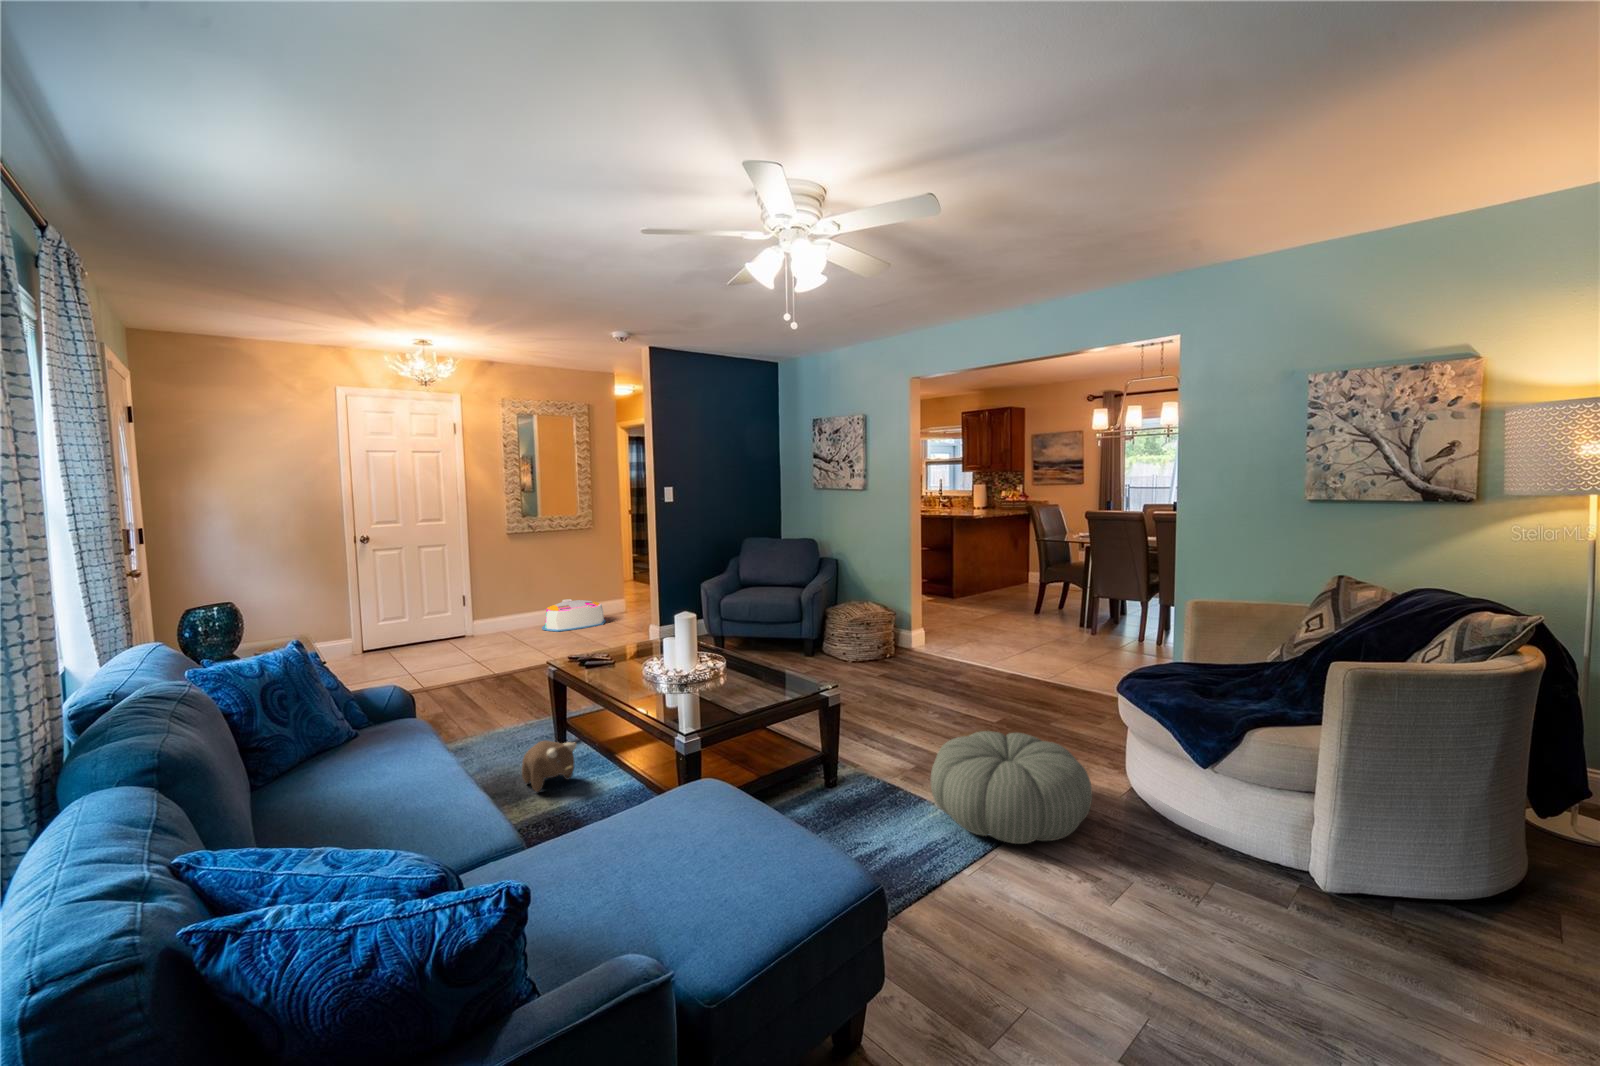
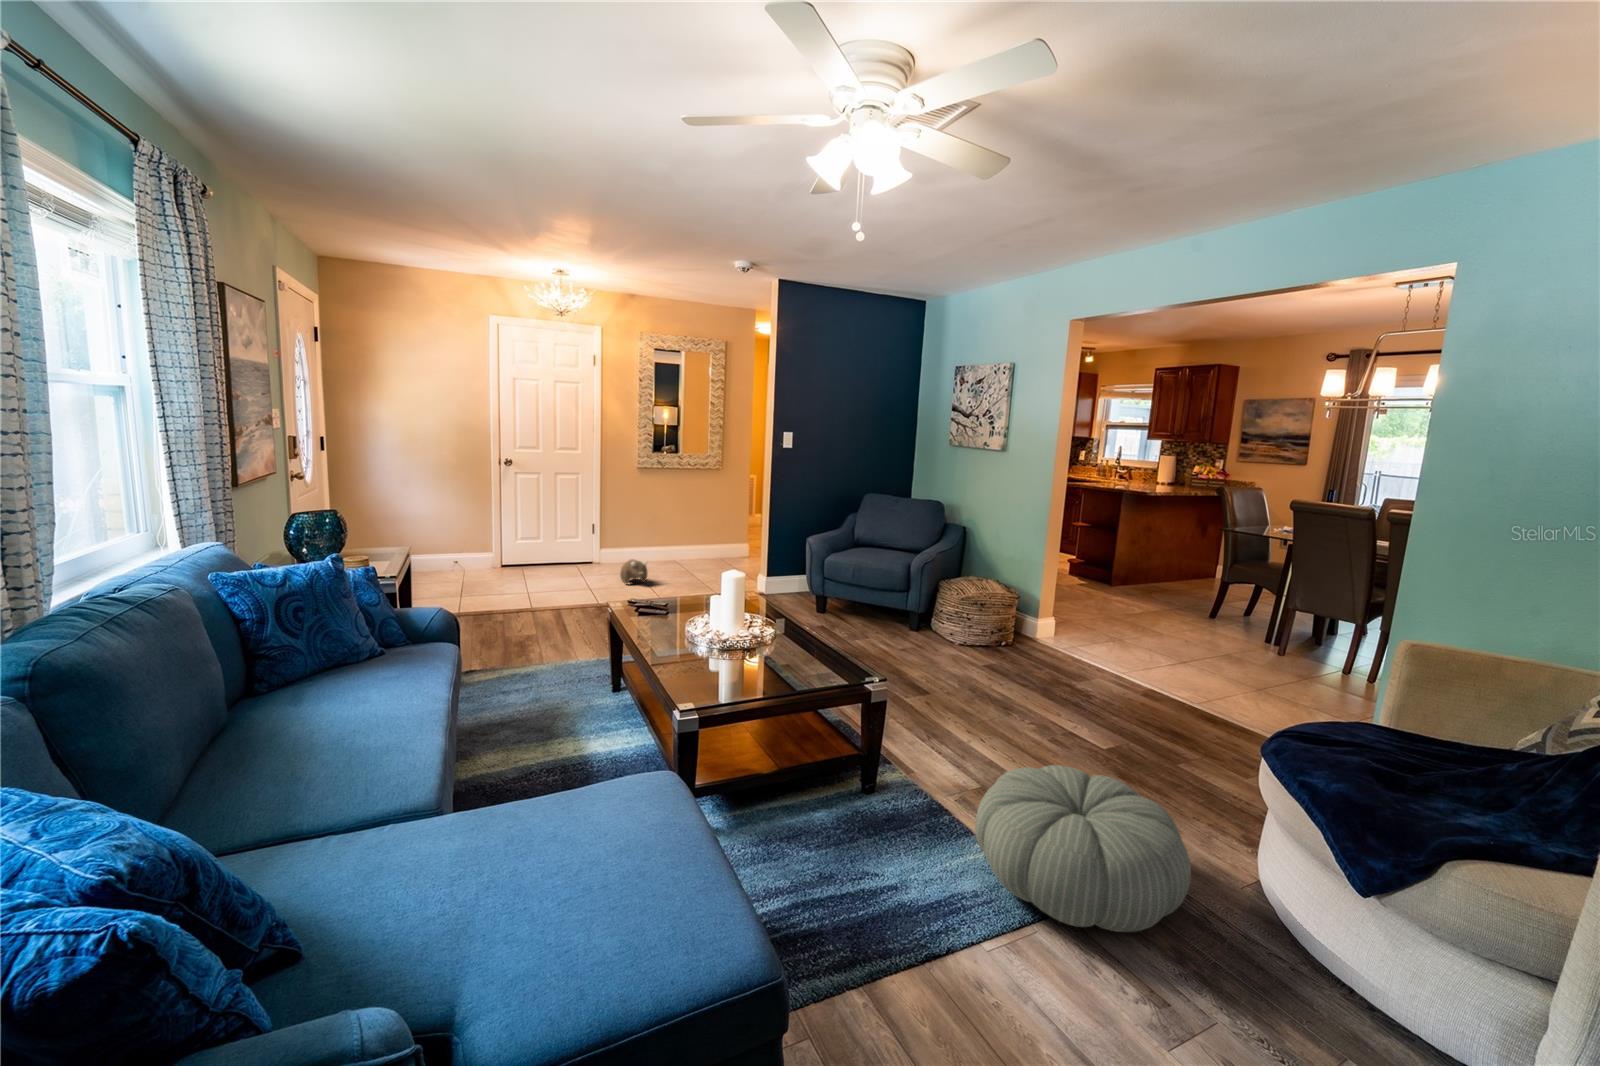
storage bin: present [542,599,606,632] -> none [664,538,725,568]
plush toy: present [522,740,576,792] -> present [620,559,648,584]

